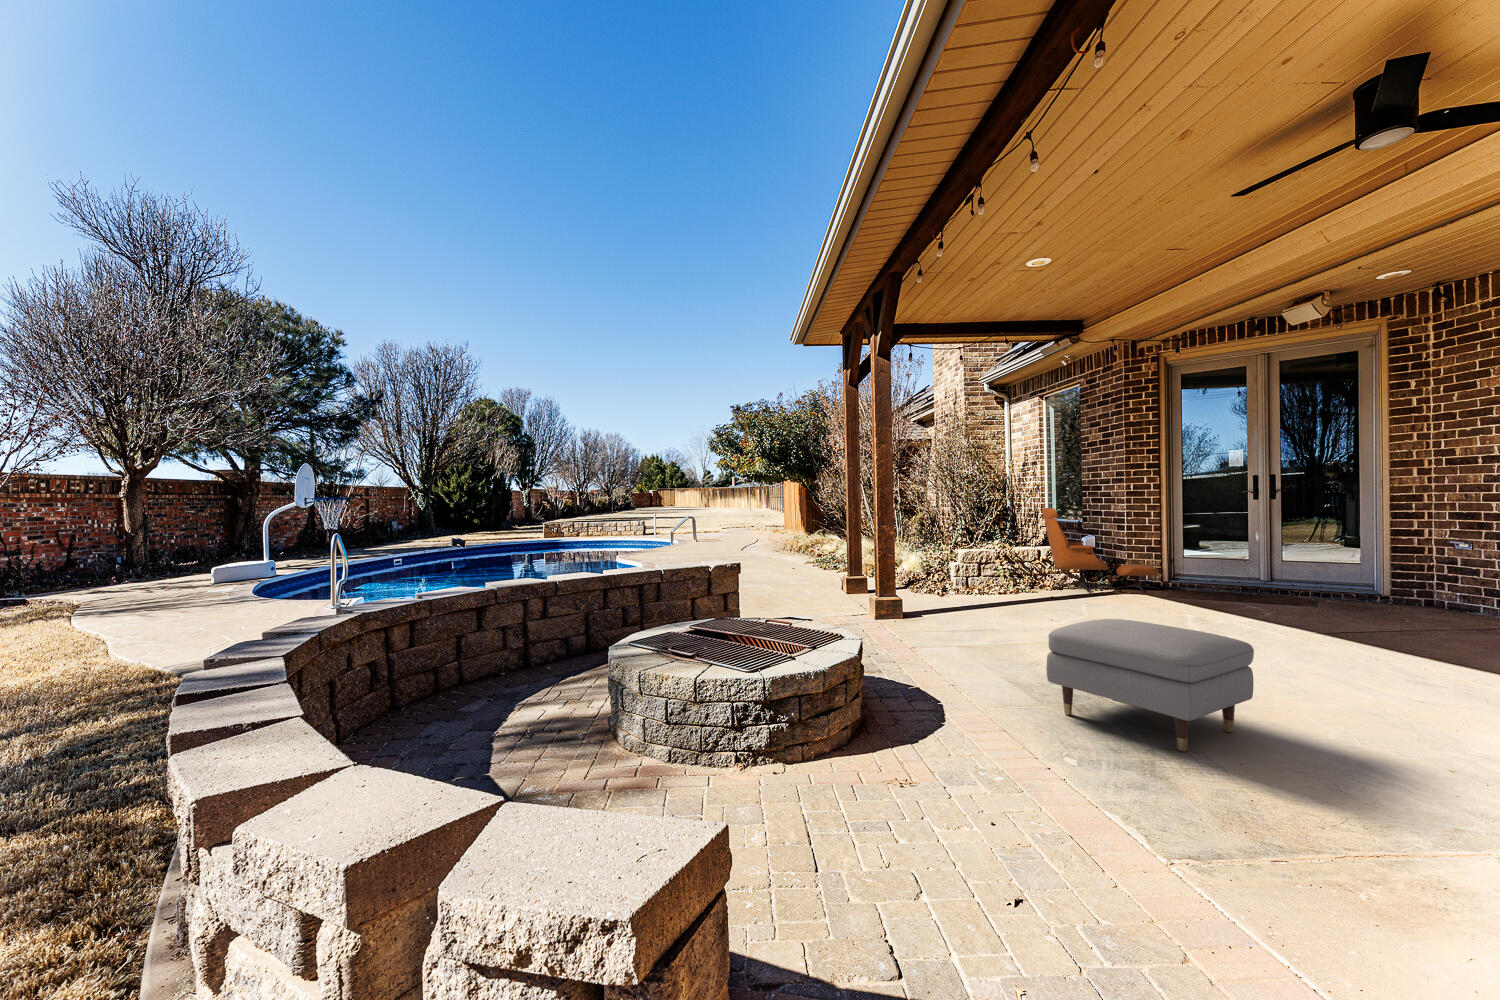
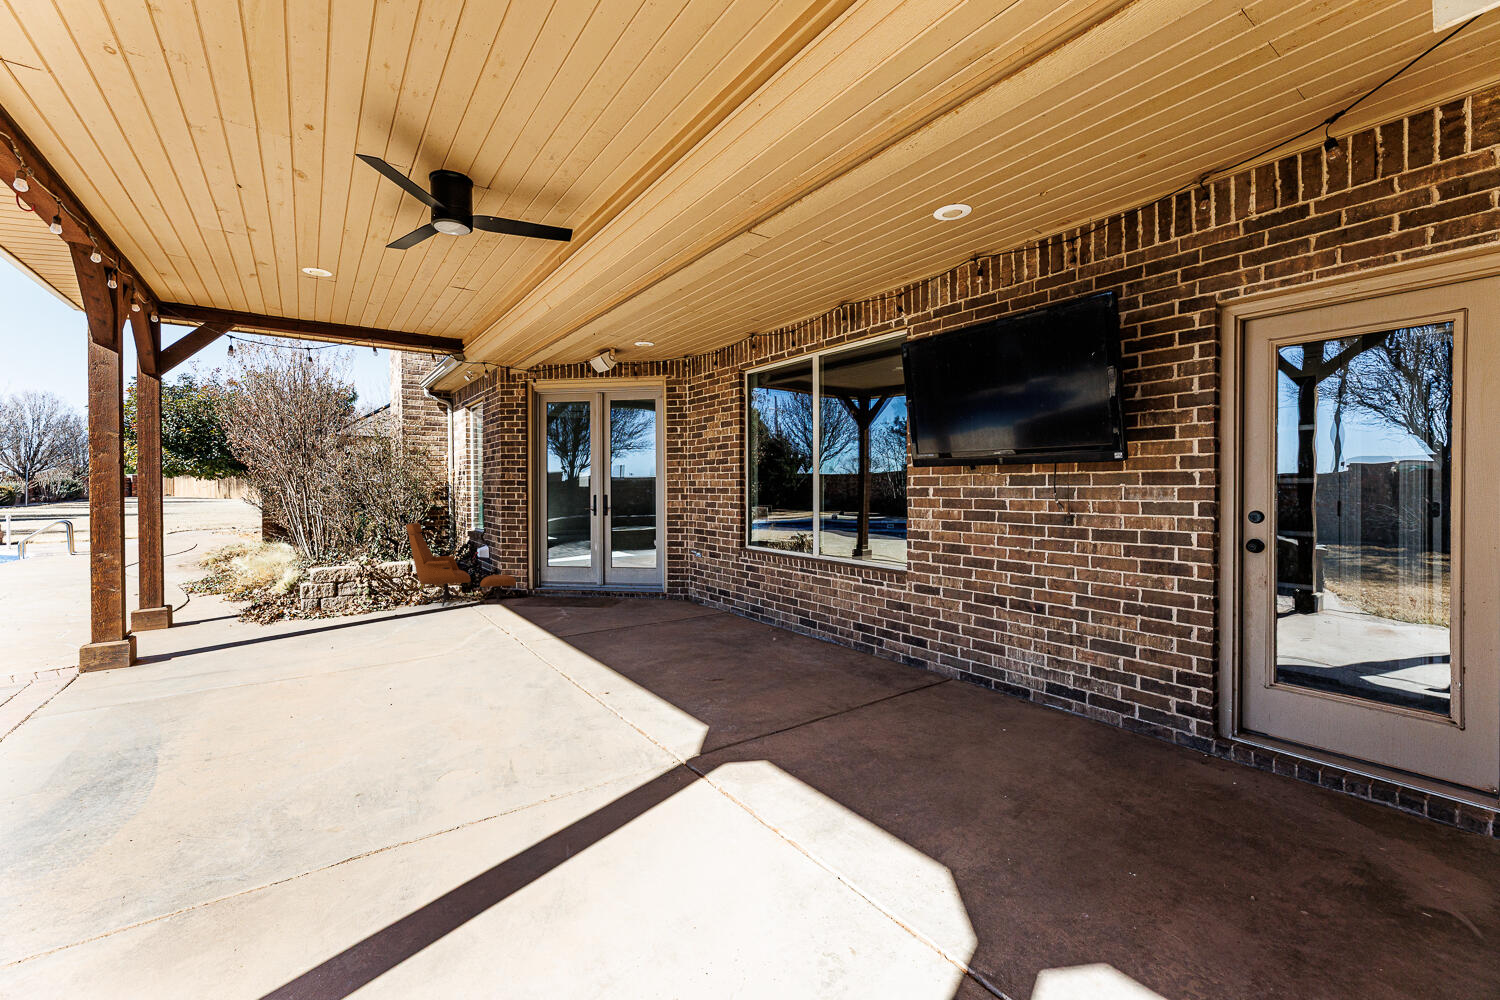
ottoman: present [1046,619,1254,751] -> none [30,677,261,837]

